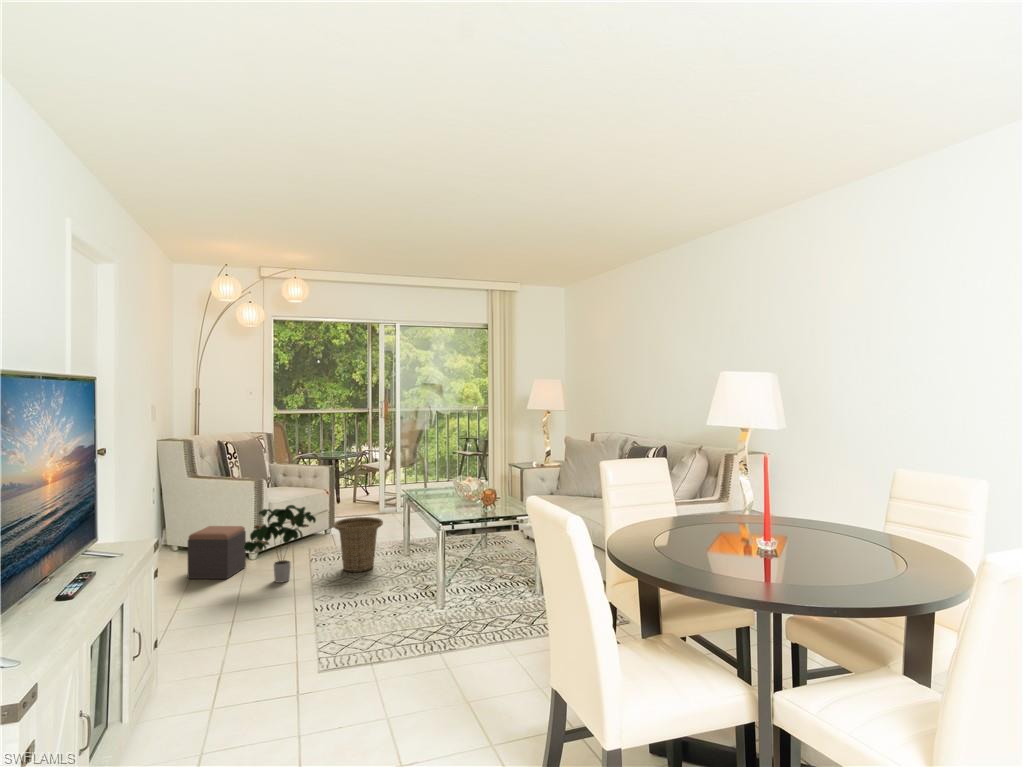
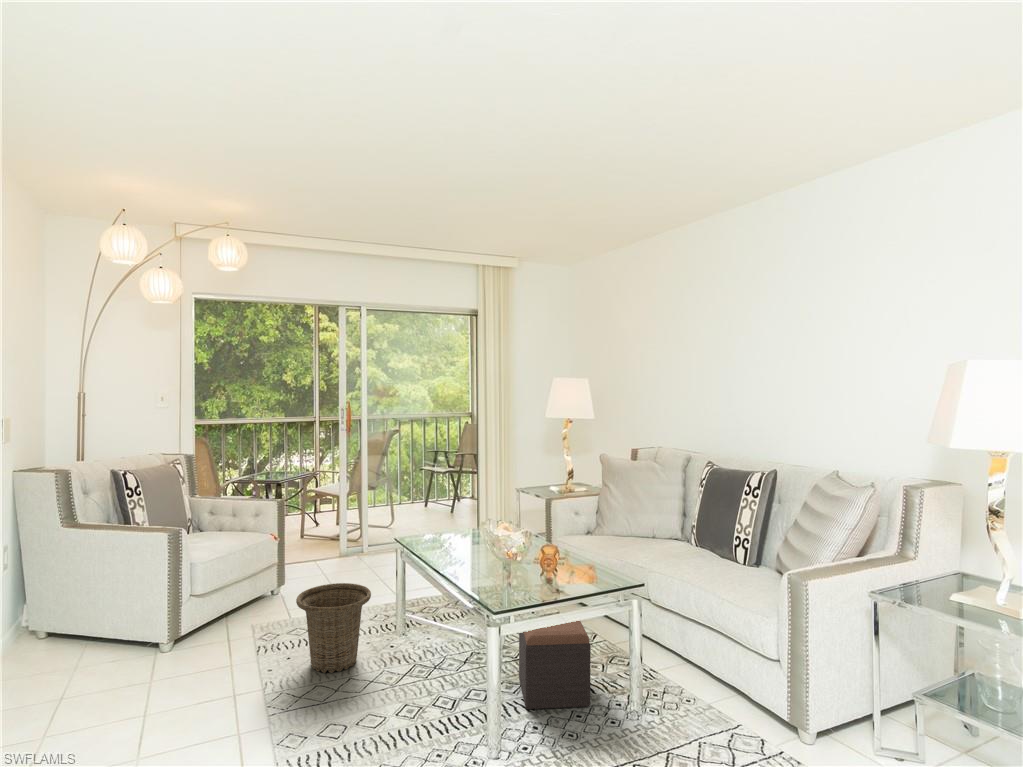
potted plant: present [243,505,316,583] -> none [153,577,271,703]
footstool: present [188,526,246,579] -> present [519,621,591,709]

